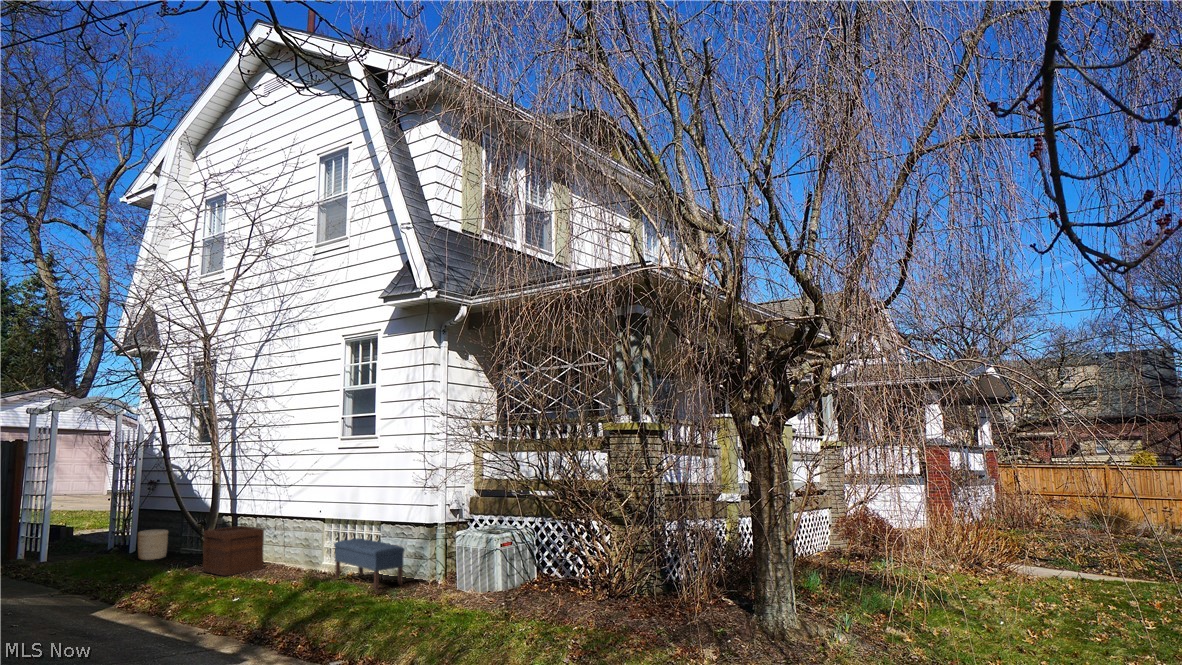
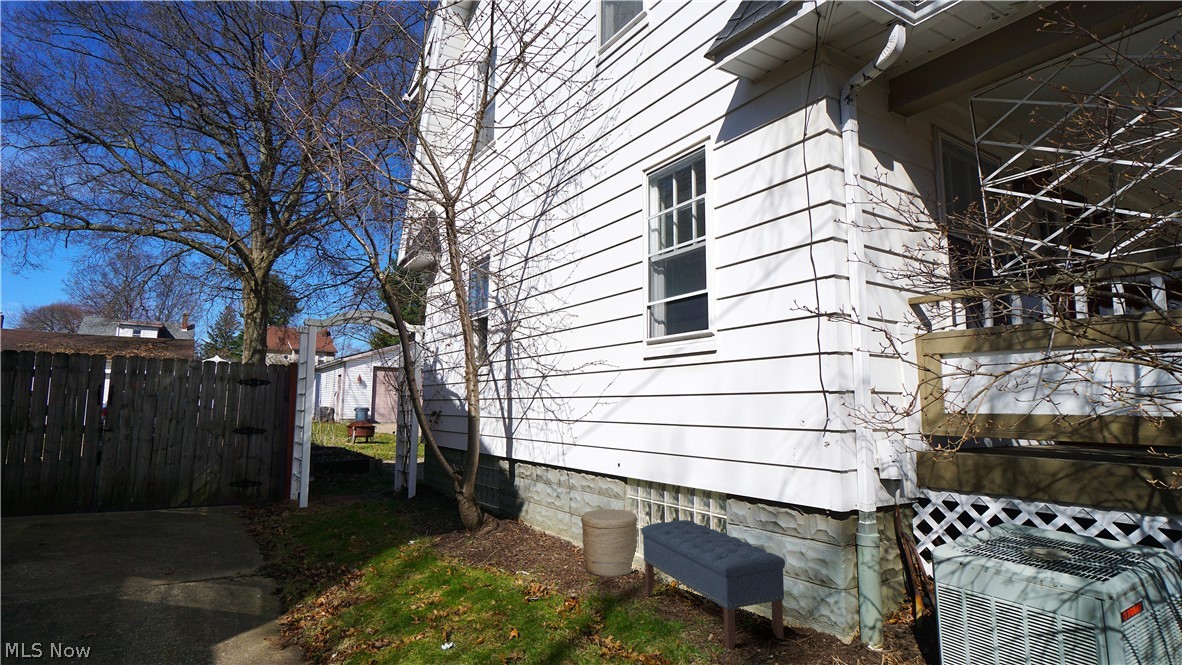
wooden crate: present [203,526,264,576] -> none [467,476,545,552]
woven basket: present [138,530,168,560] -> present [581,509,638,577]

